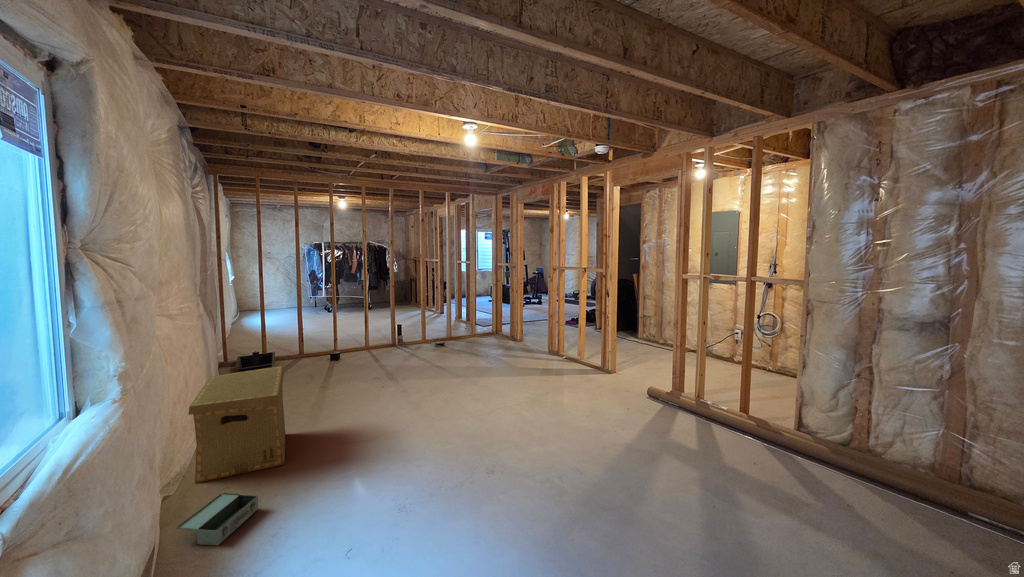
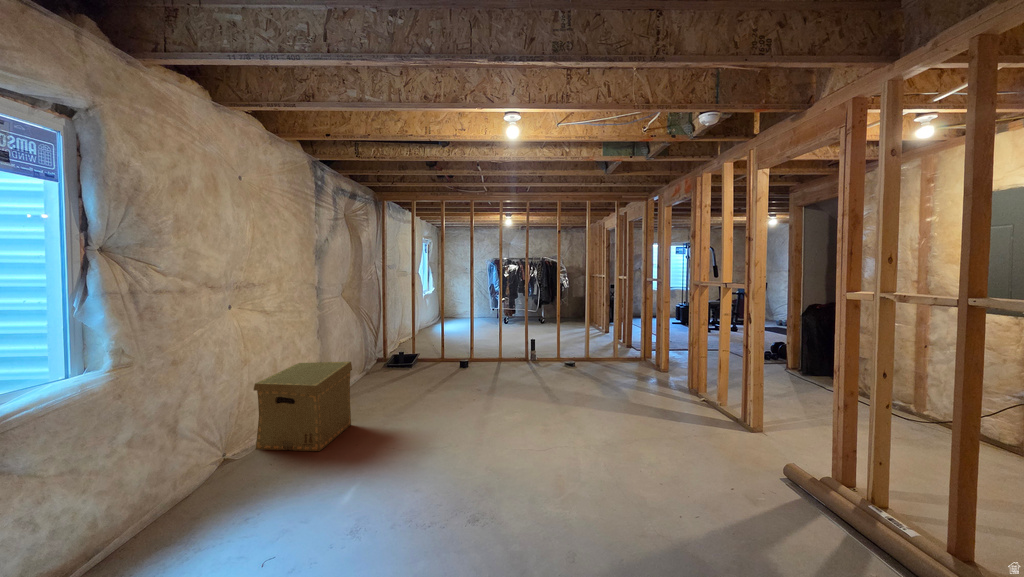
toolbox: present [177,493,258,545] -> none [193,462,262,505]

